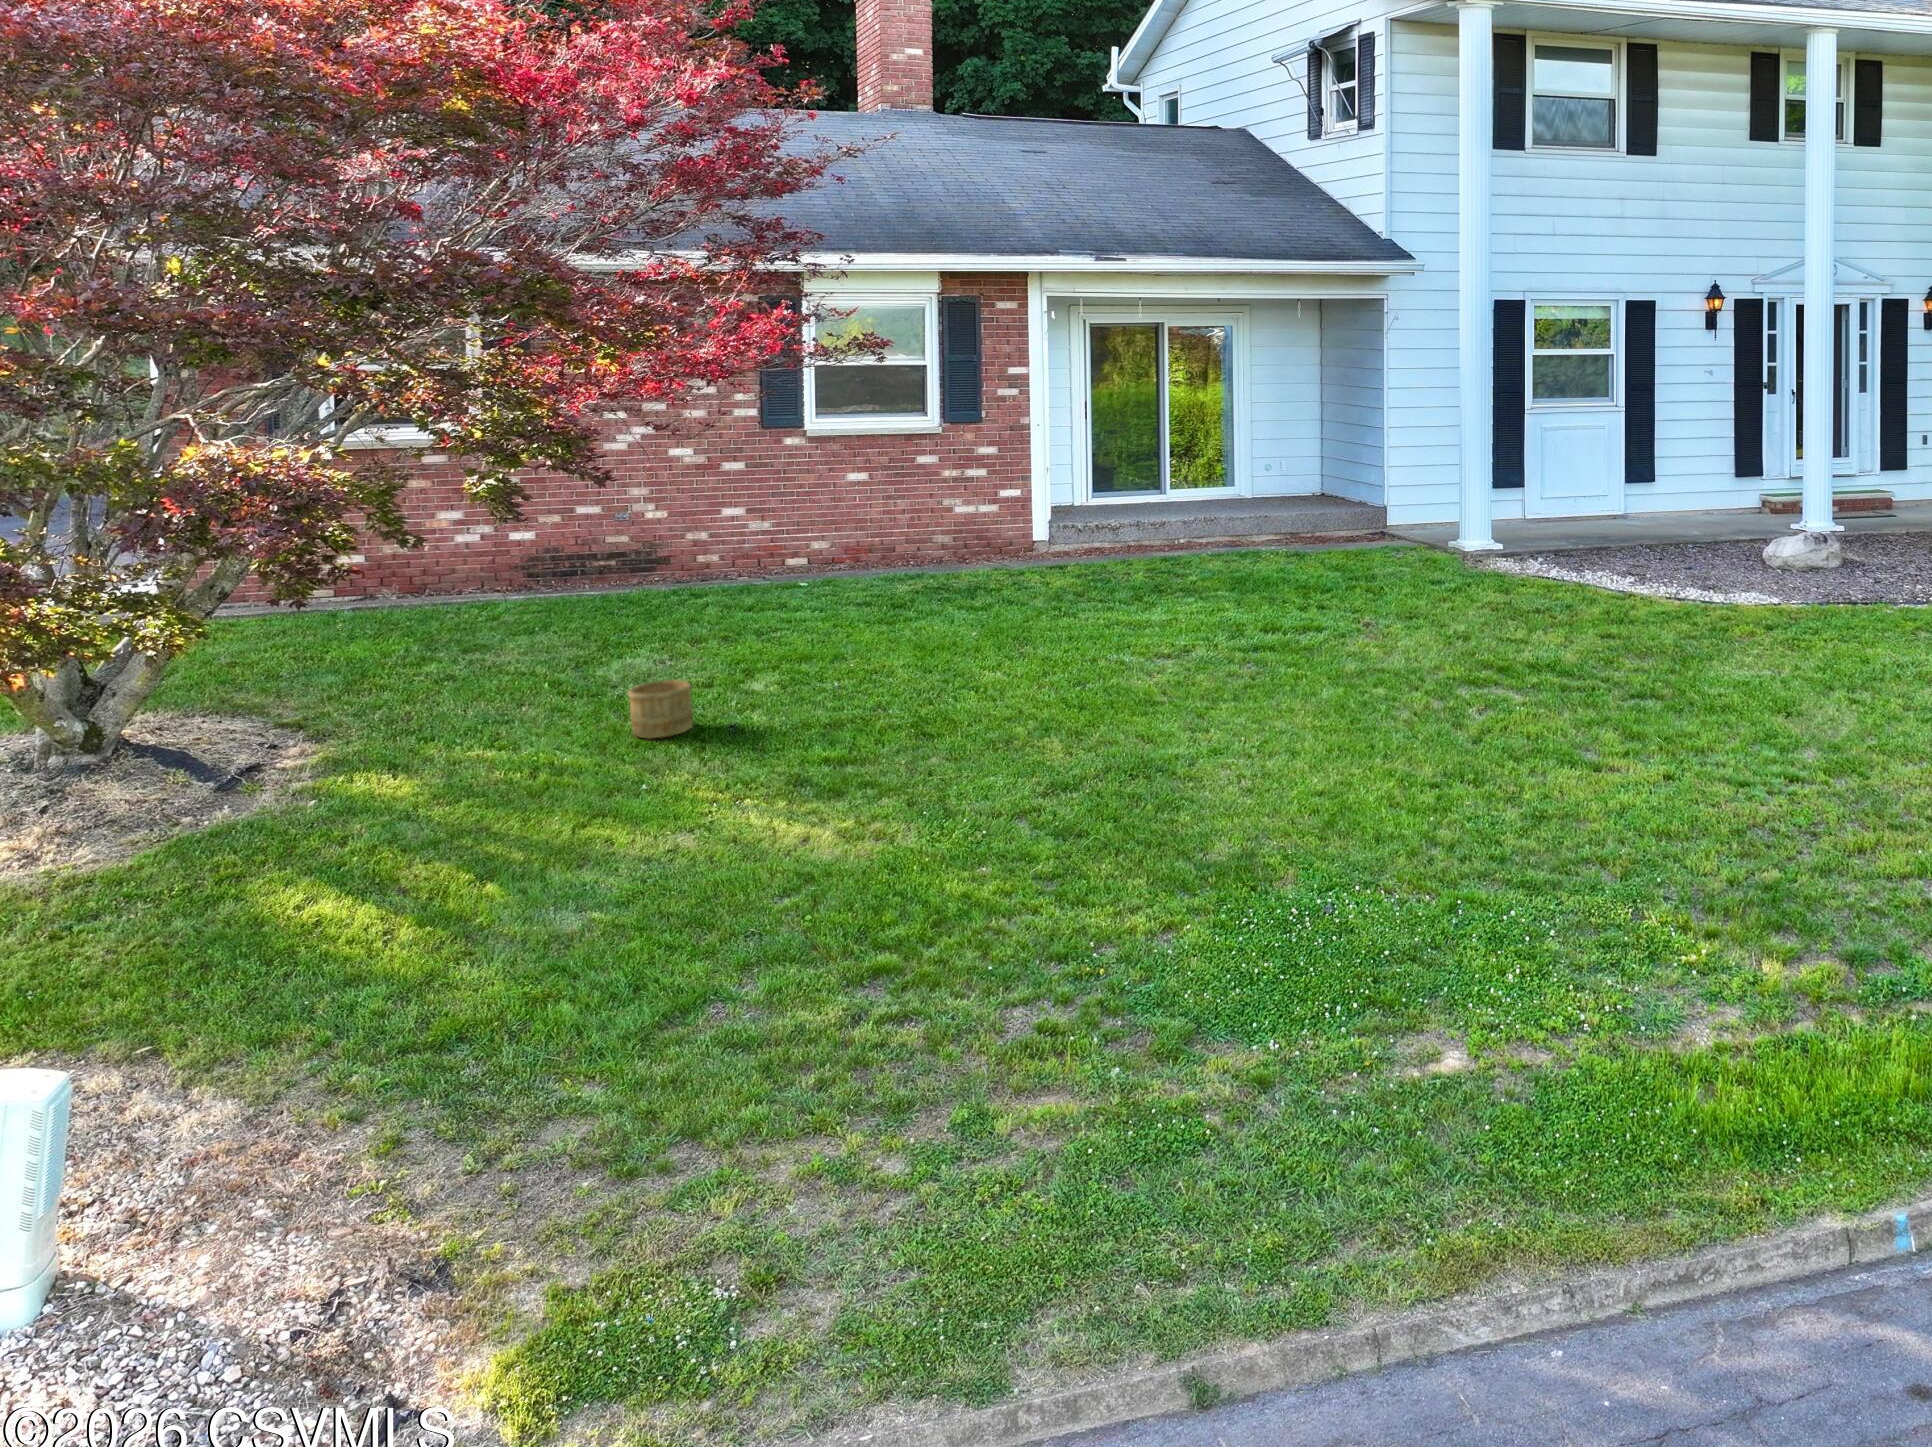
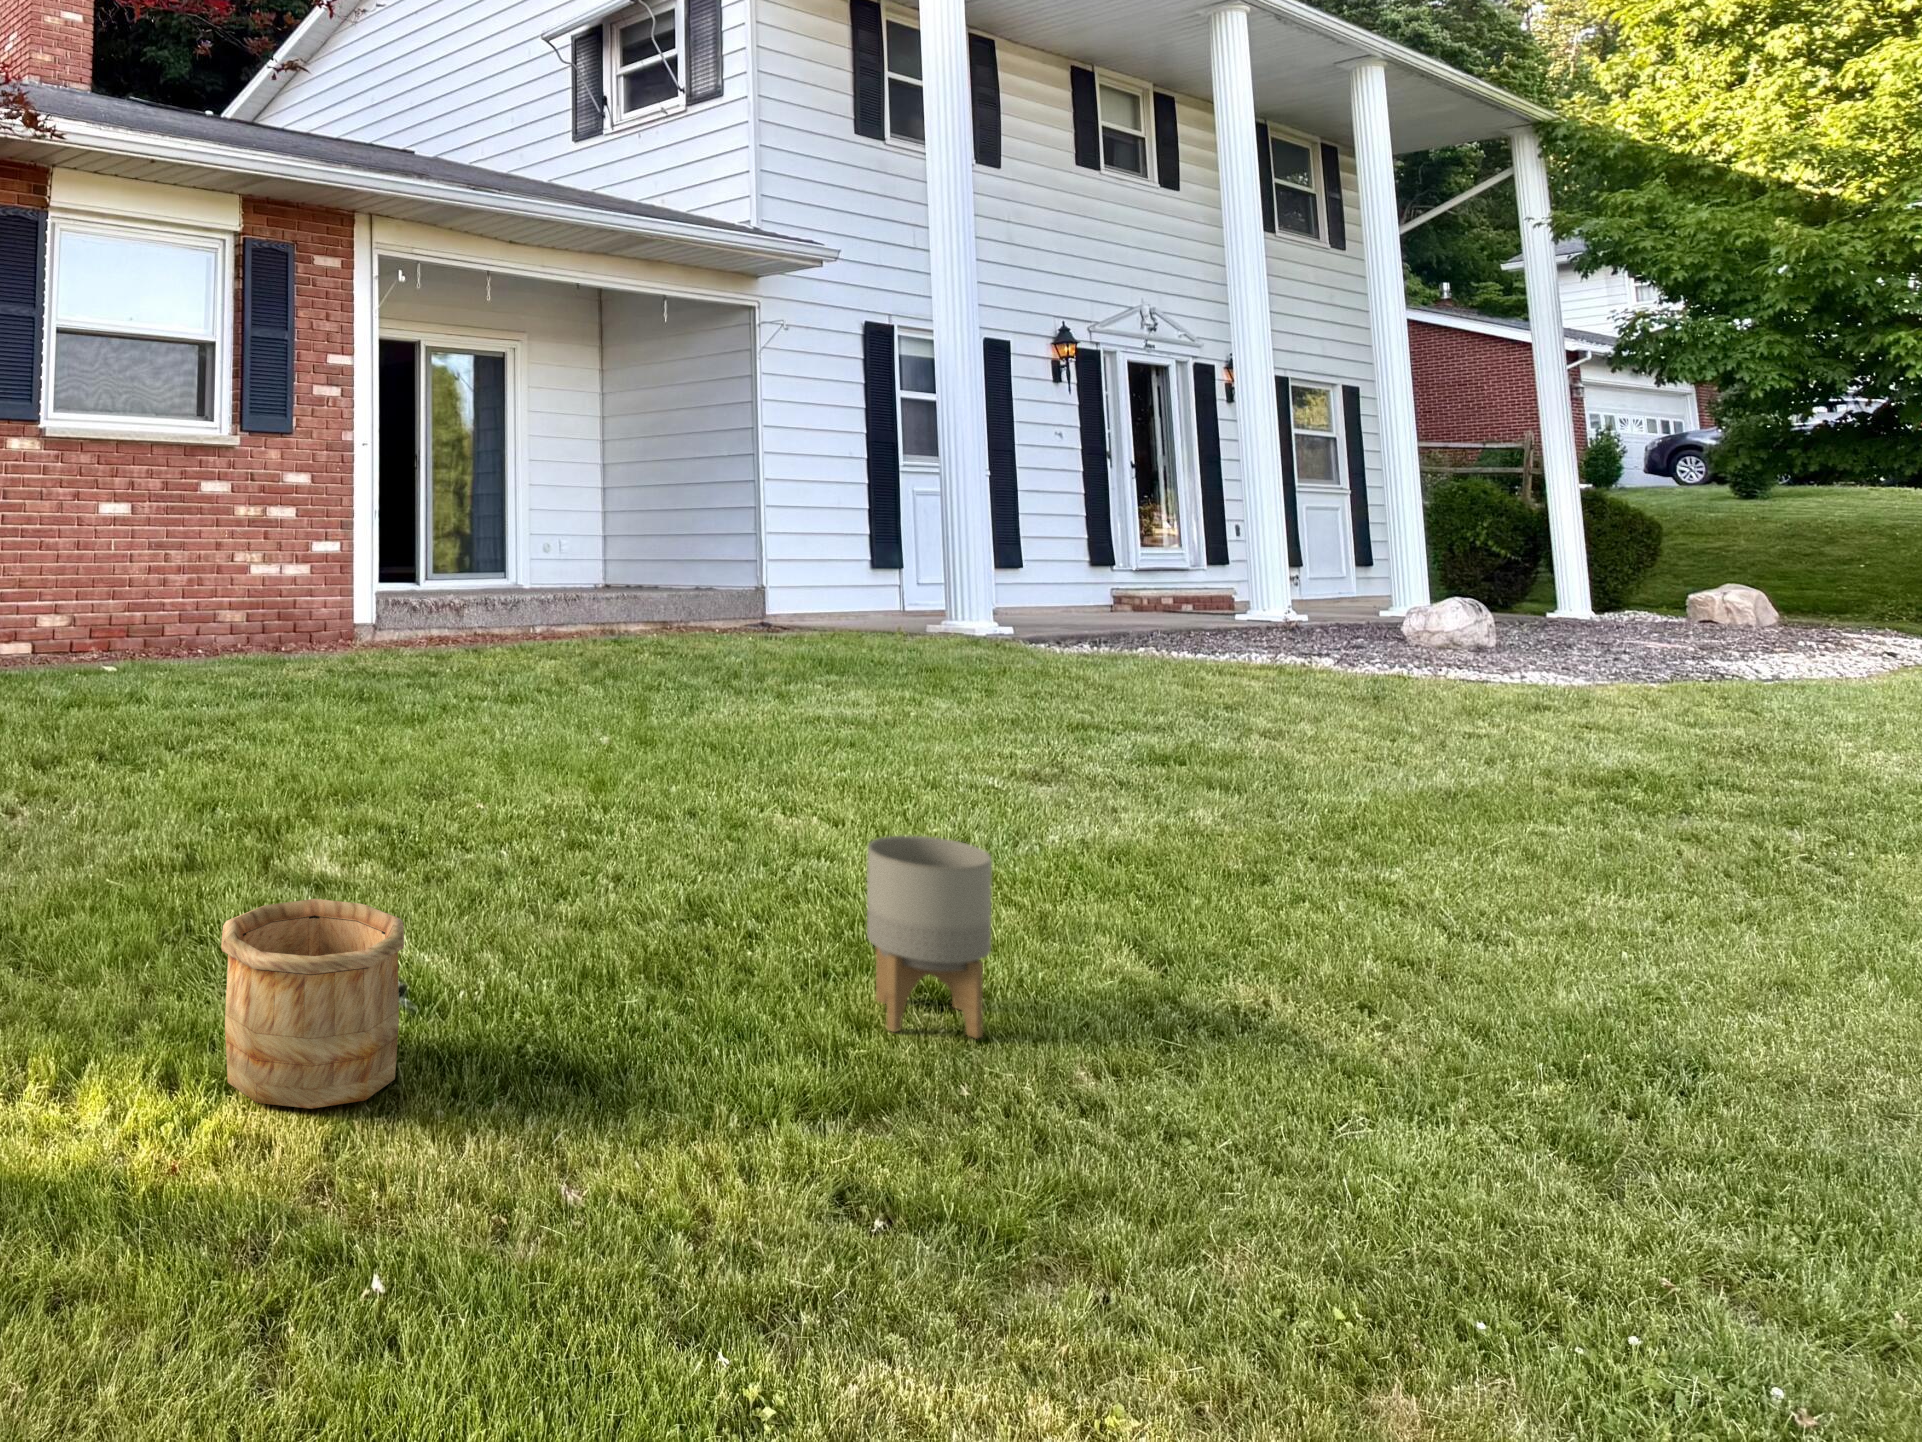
planter: none [871,661,917,727] -> present [867,836,992,1038]

